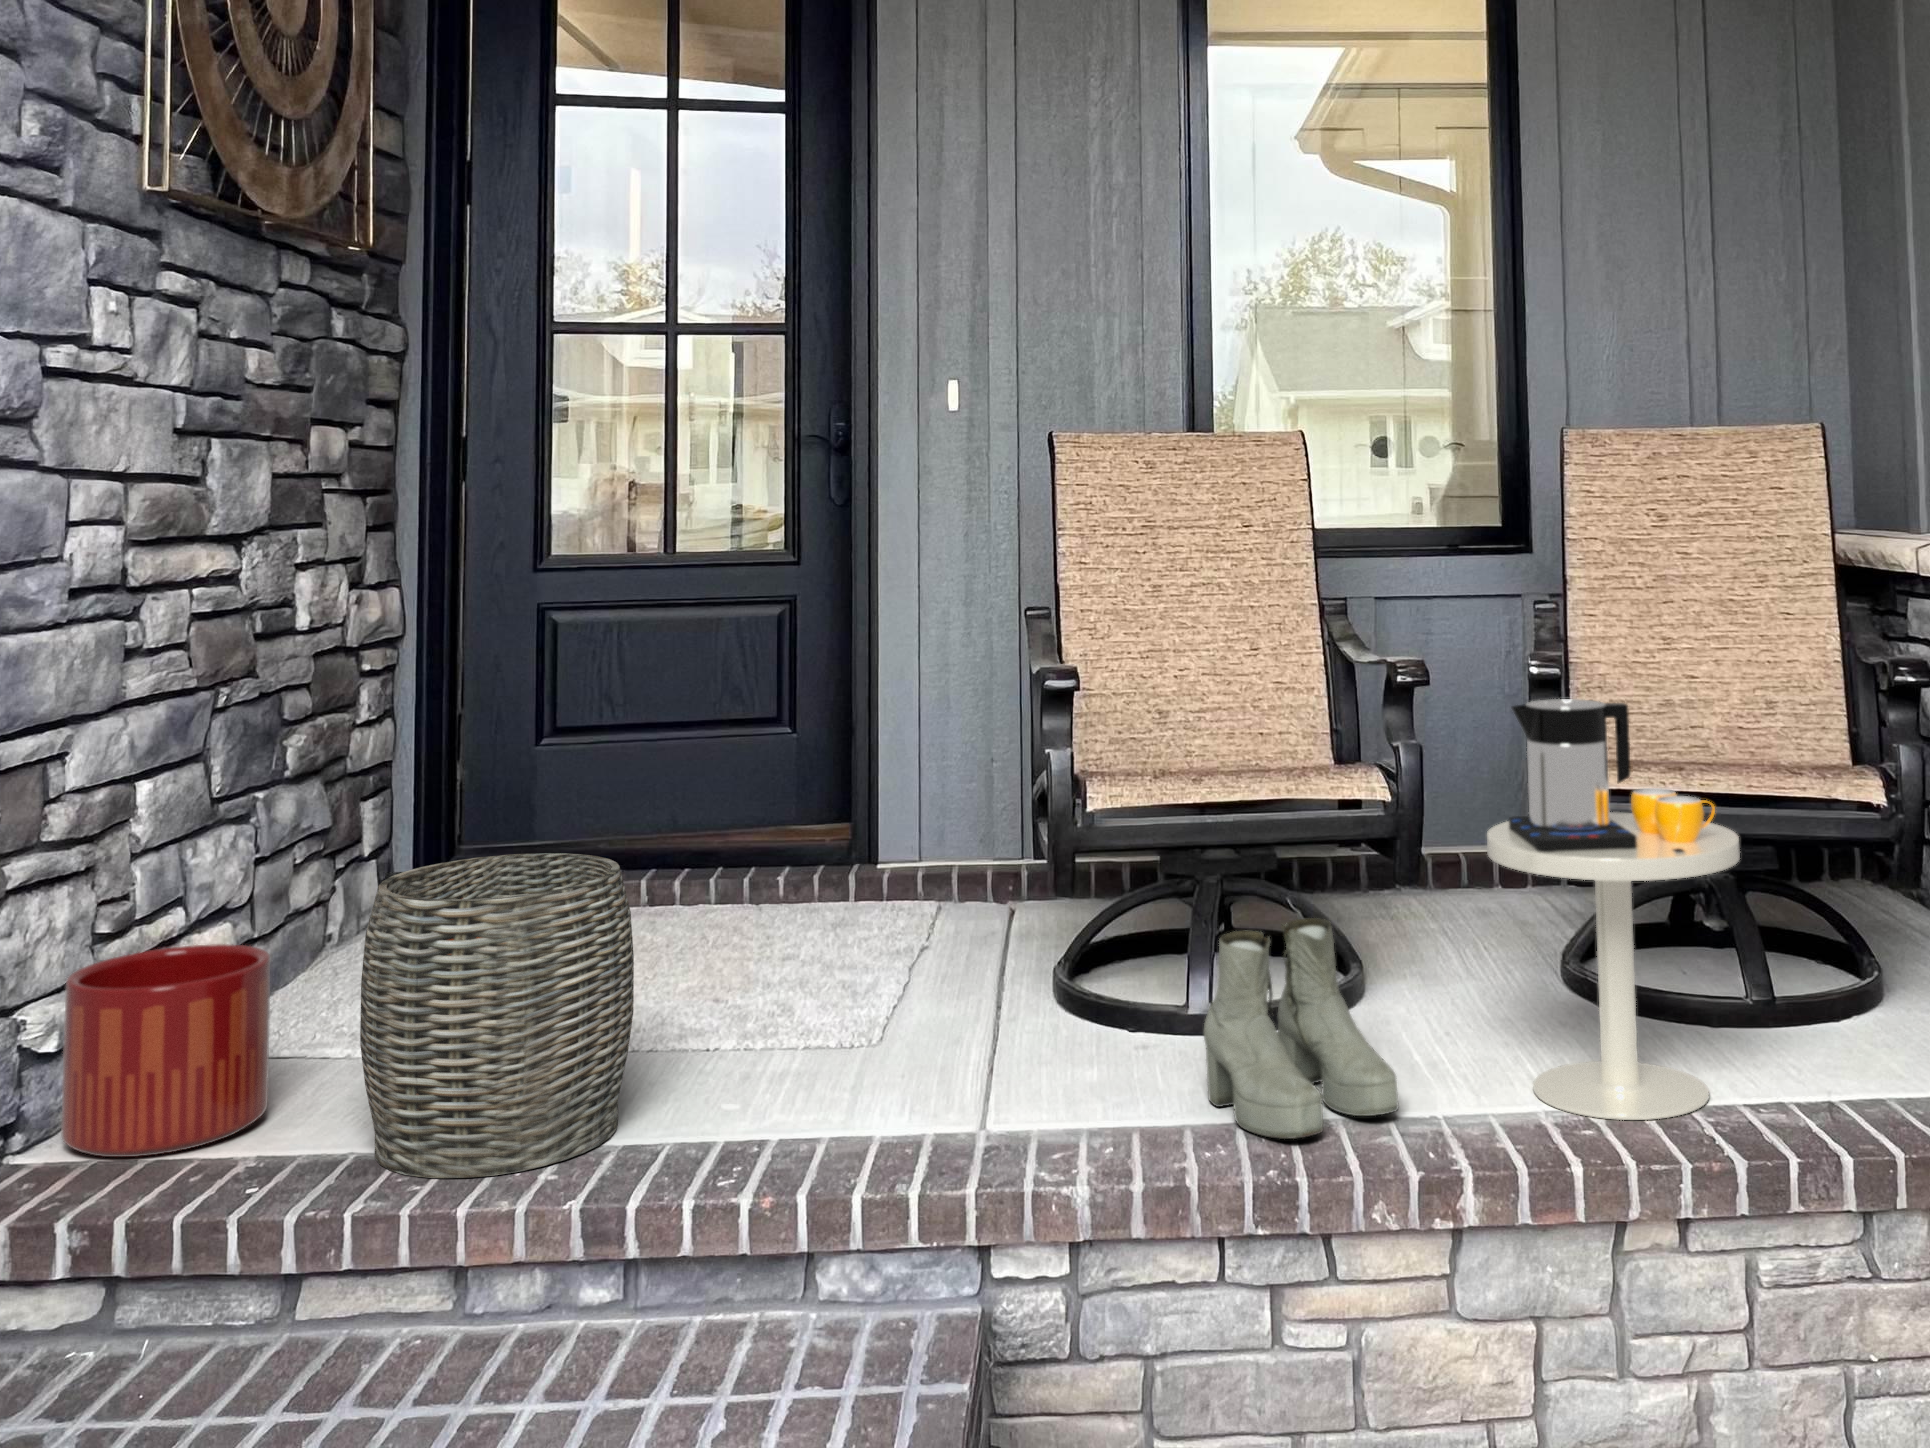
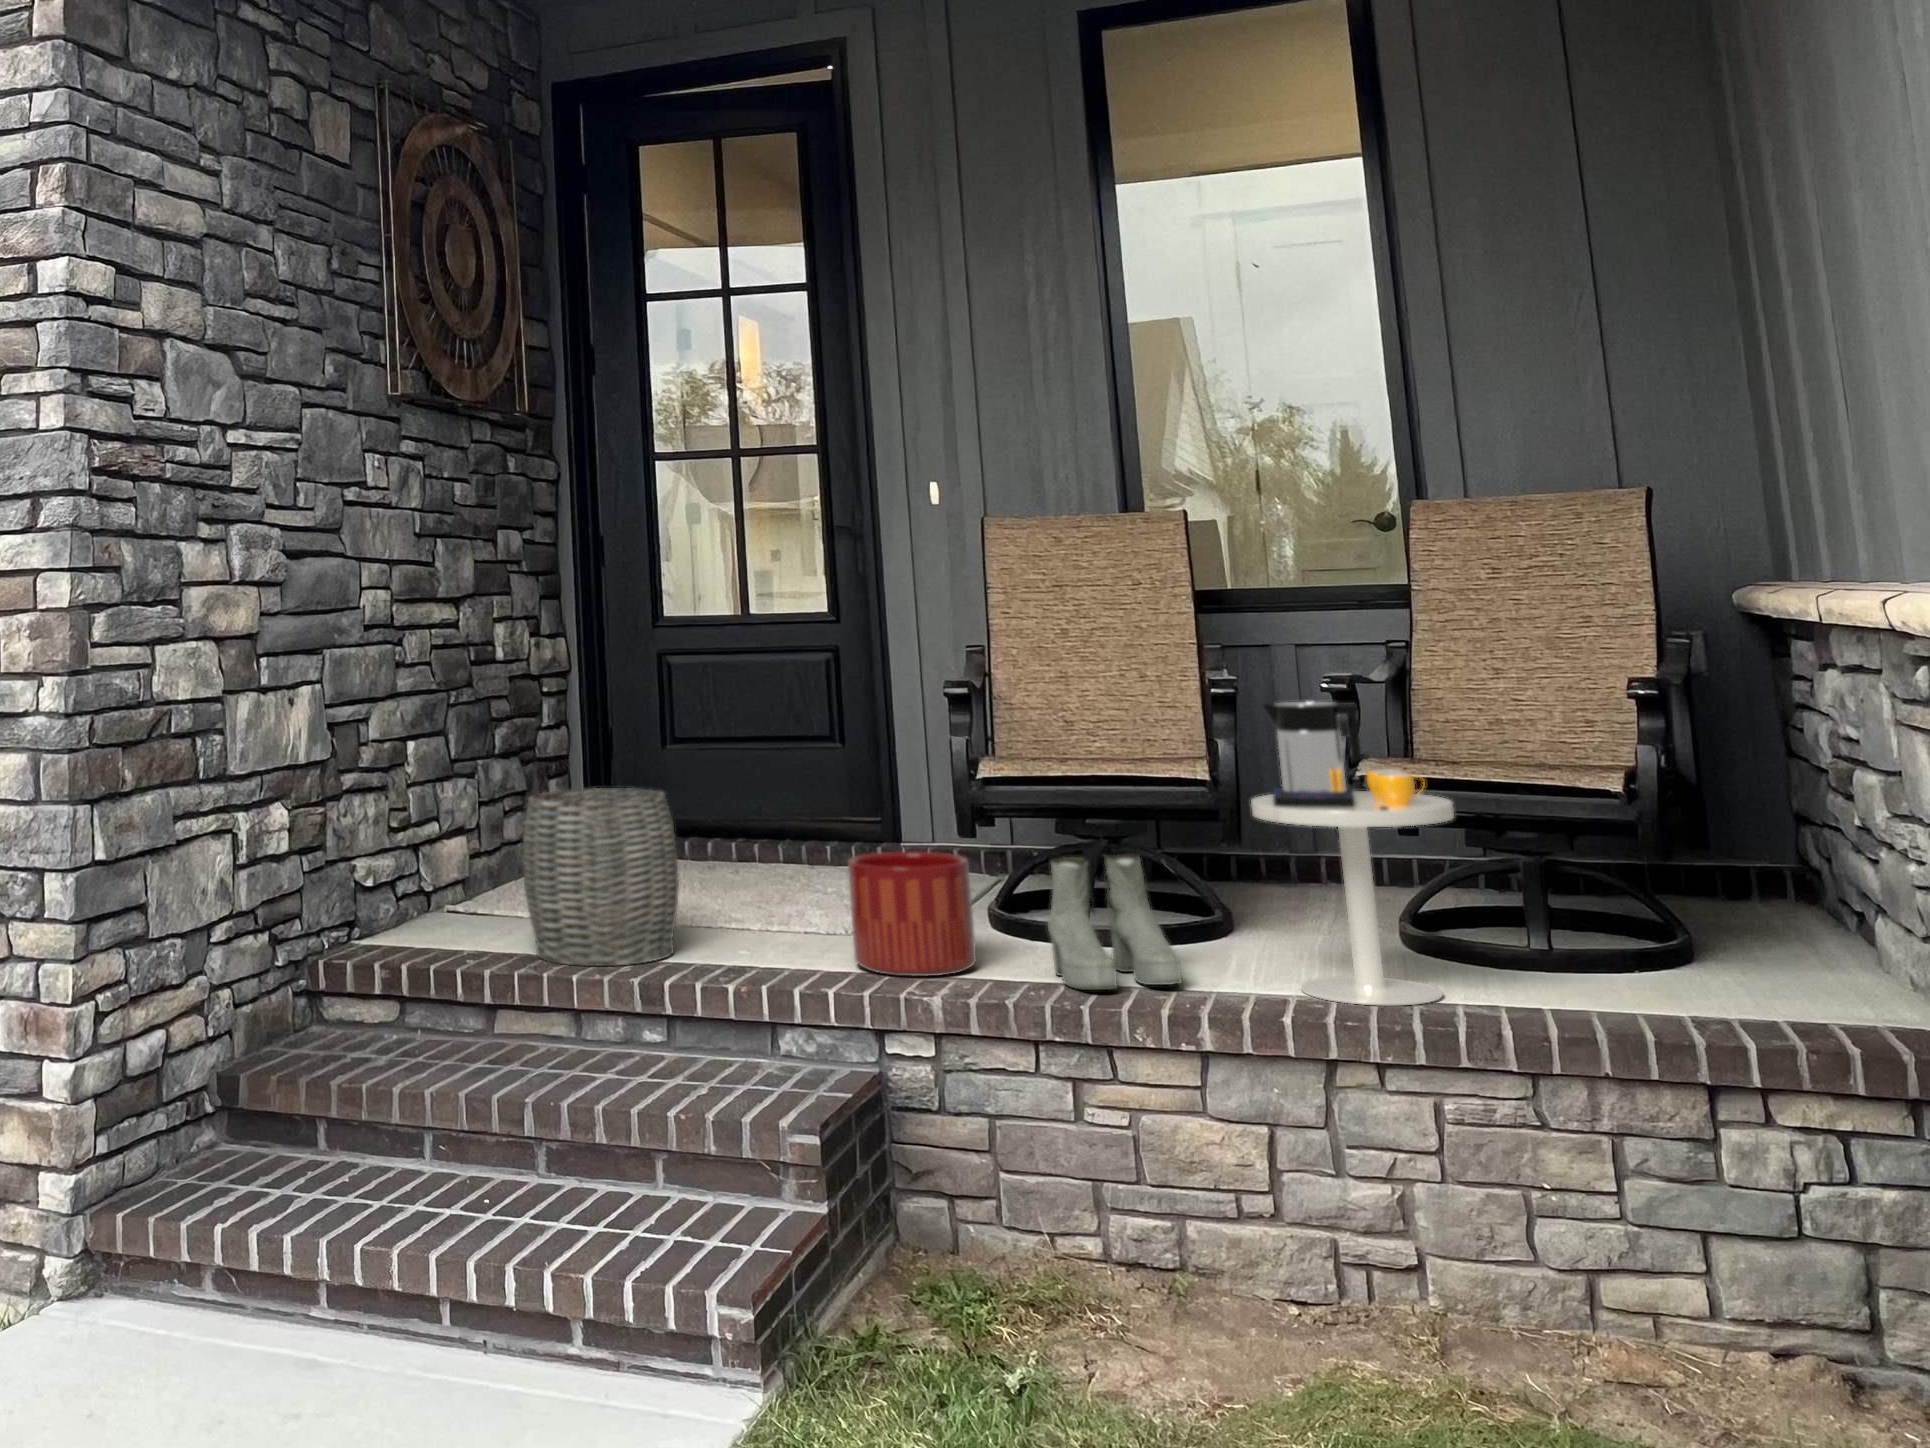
planter: present [61,944,270,1157] -> present [848,852,976,976]

